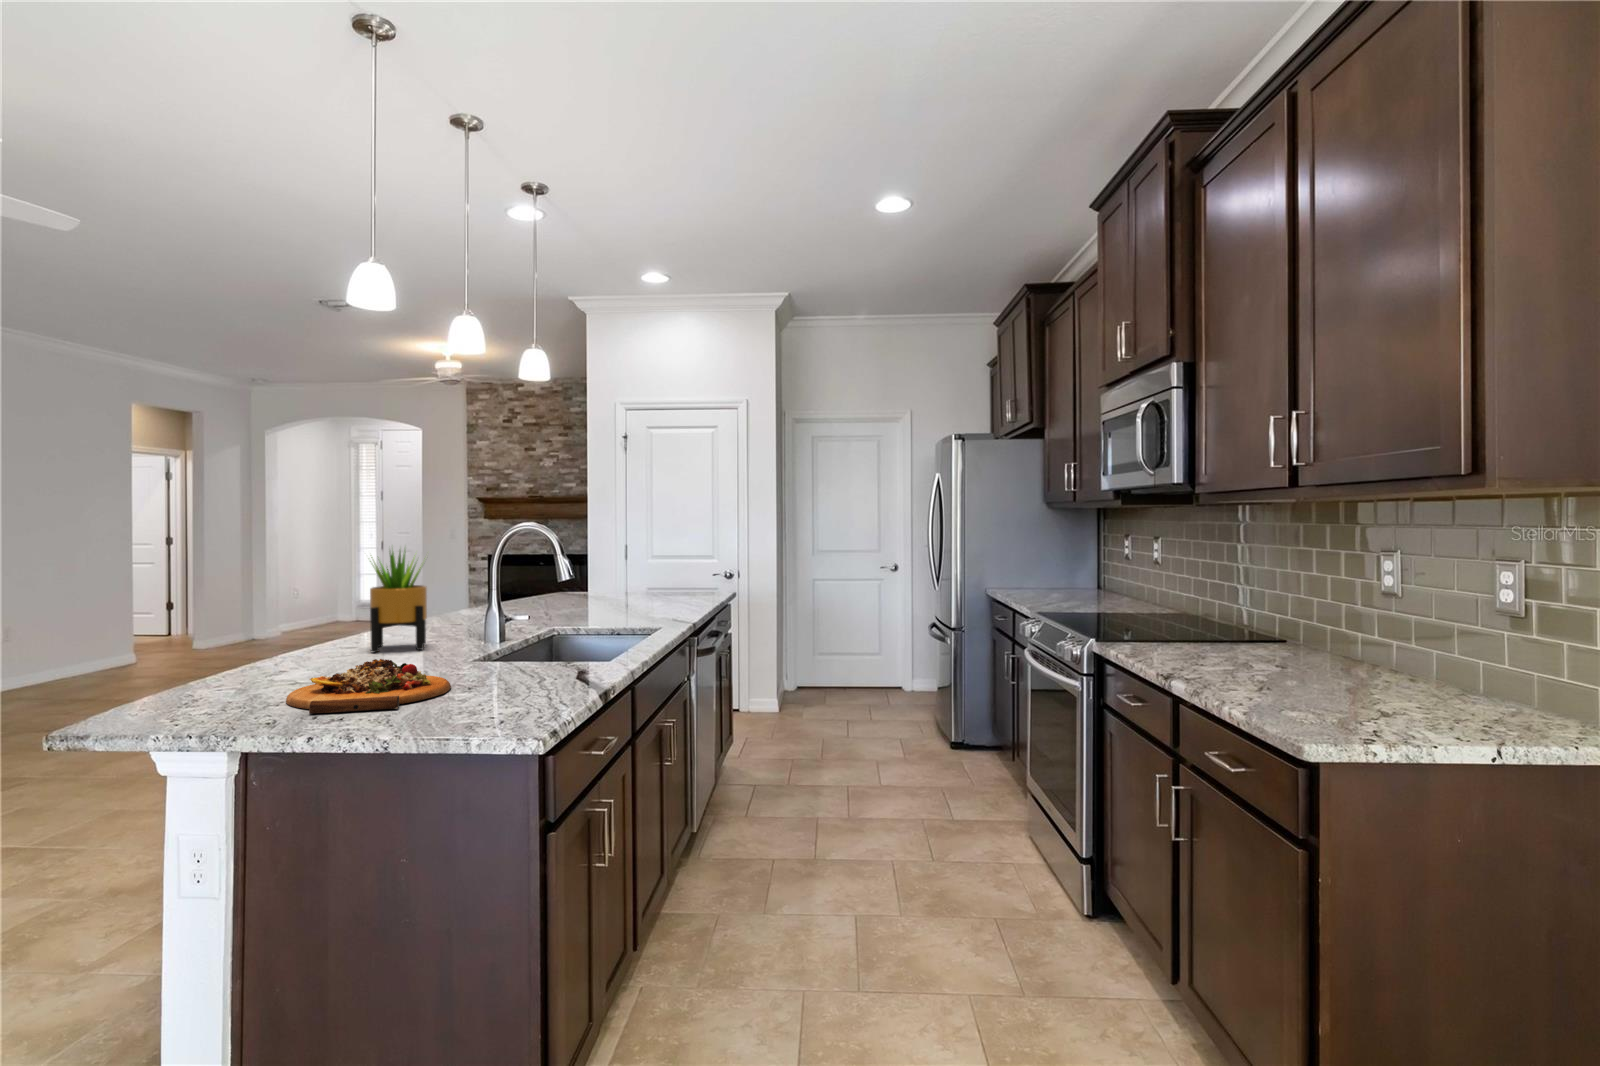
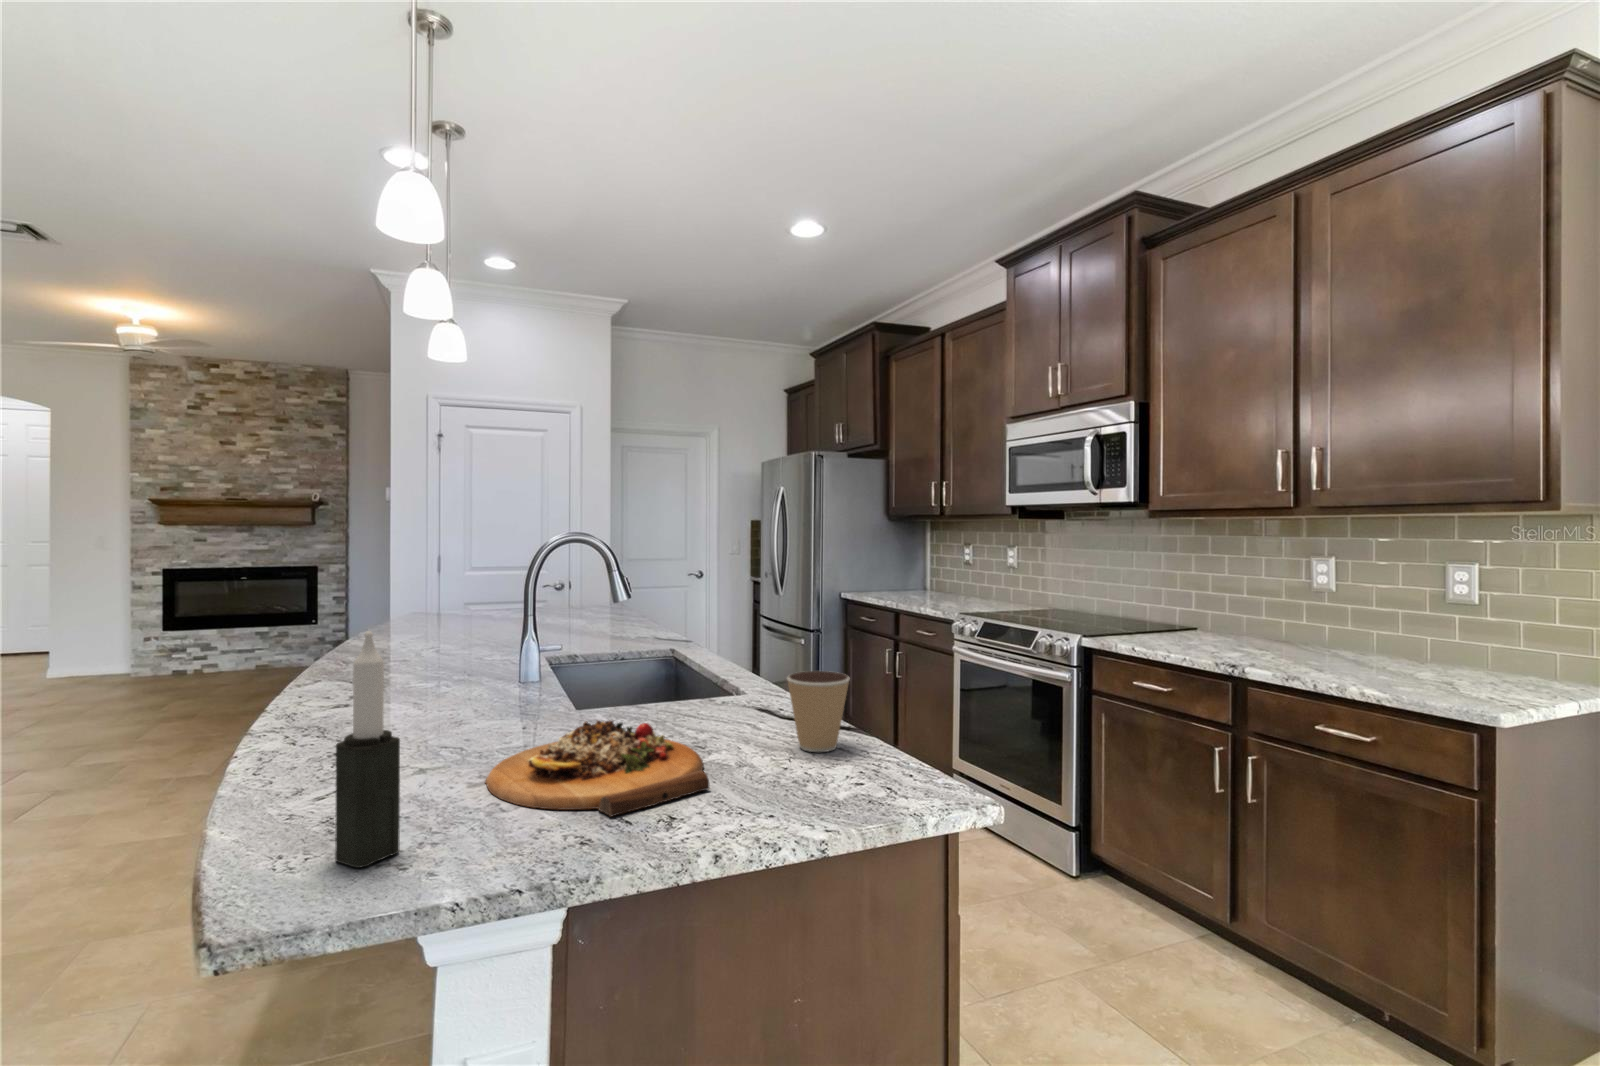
potted plant: present [370,551,427,653] -> none [386,556,482,710]
candle: none [152,584,186,717] -> present [335,631,400,868]
coffee cup: none [510,637,563,699] -> present [787,671,850,752]

